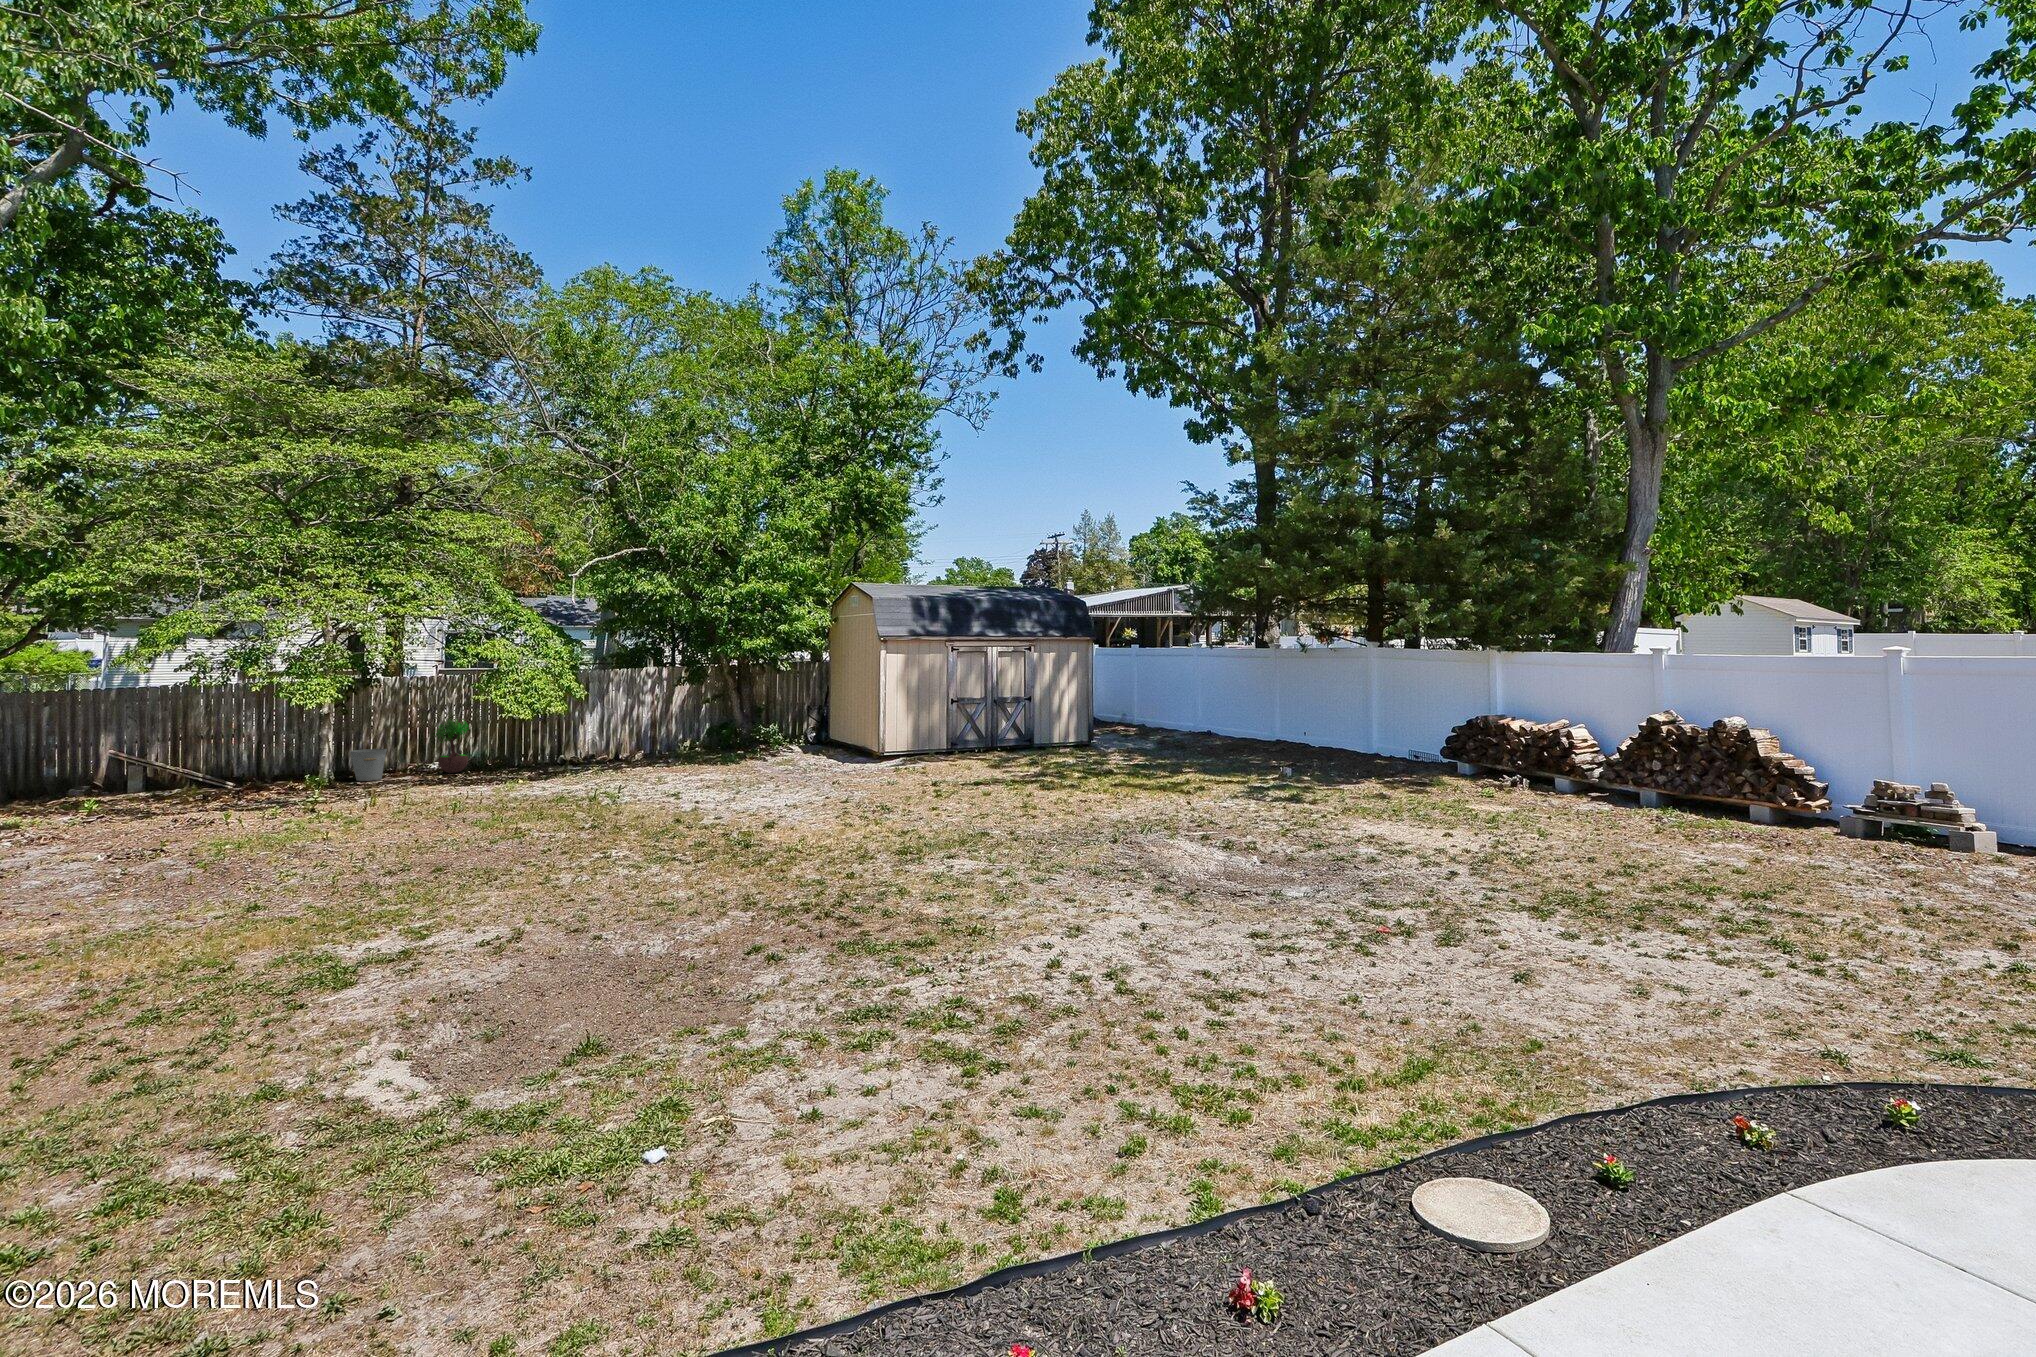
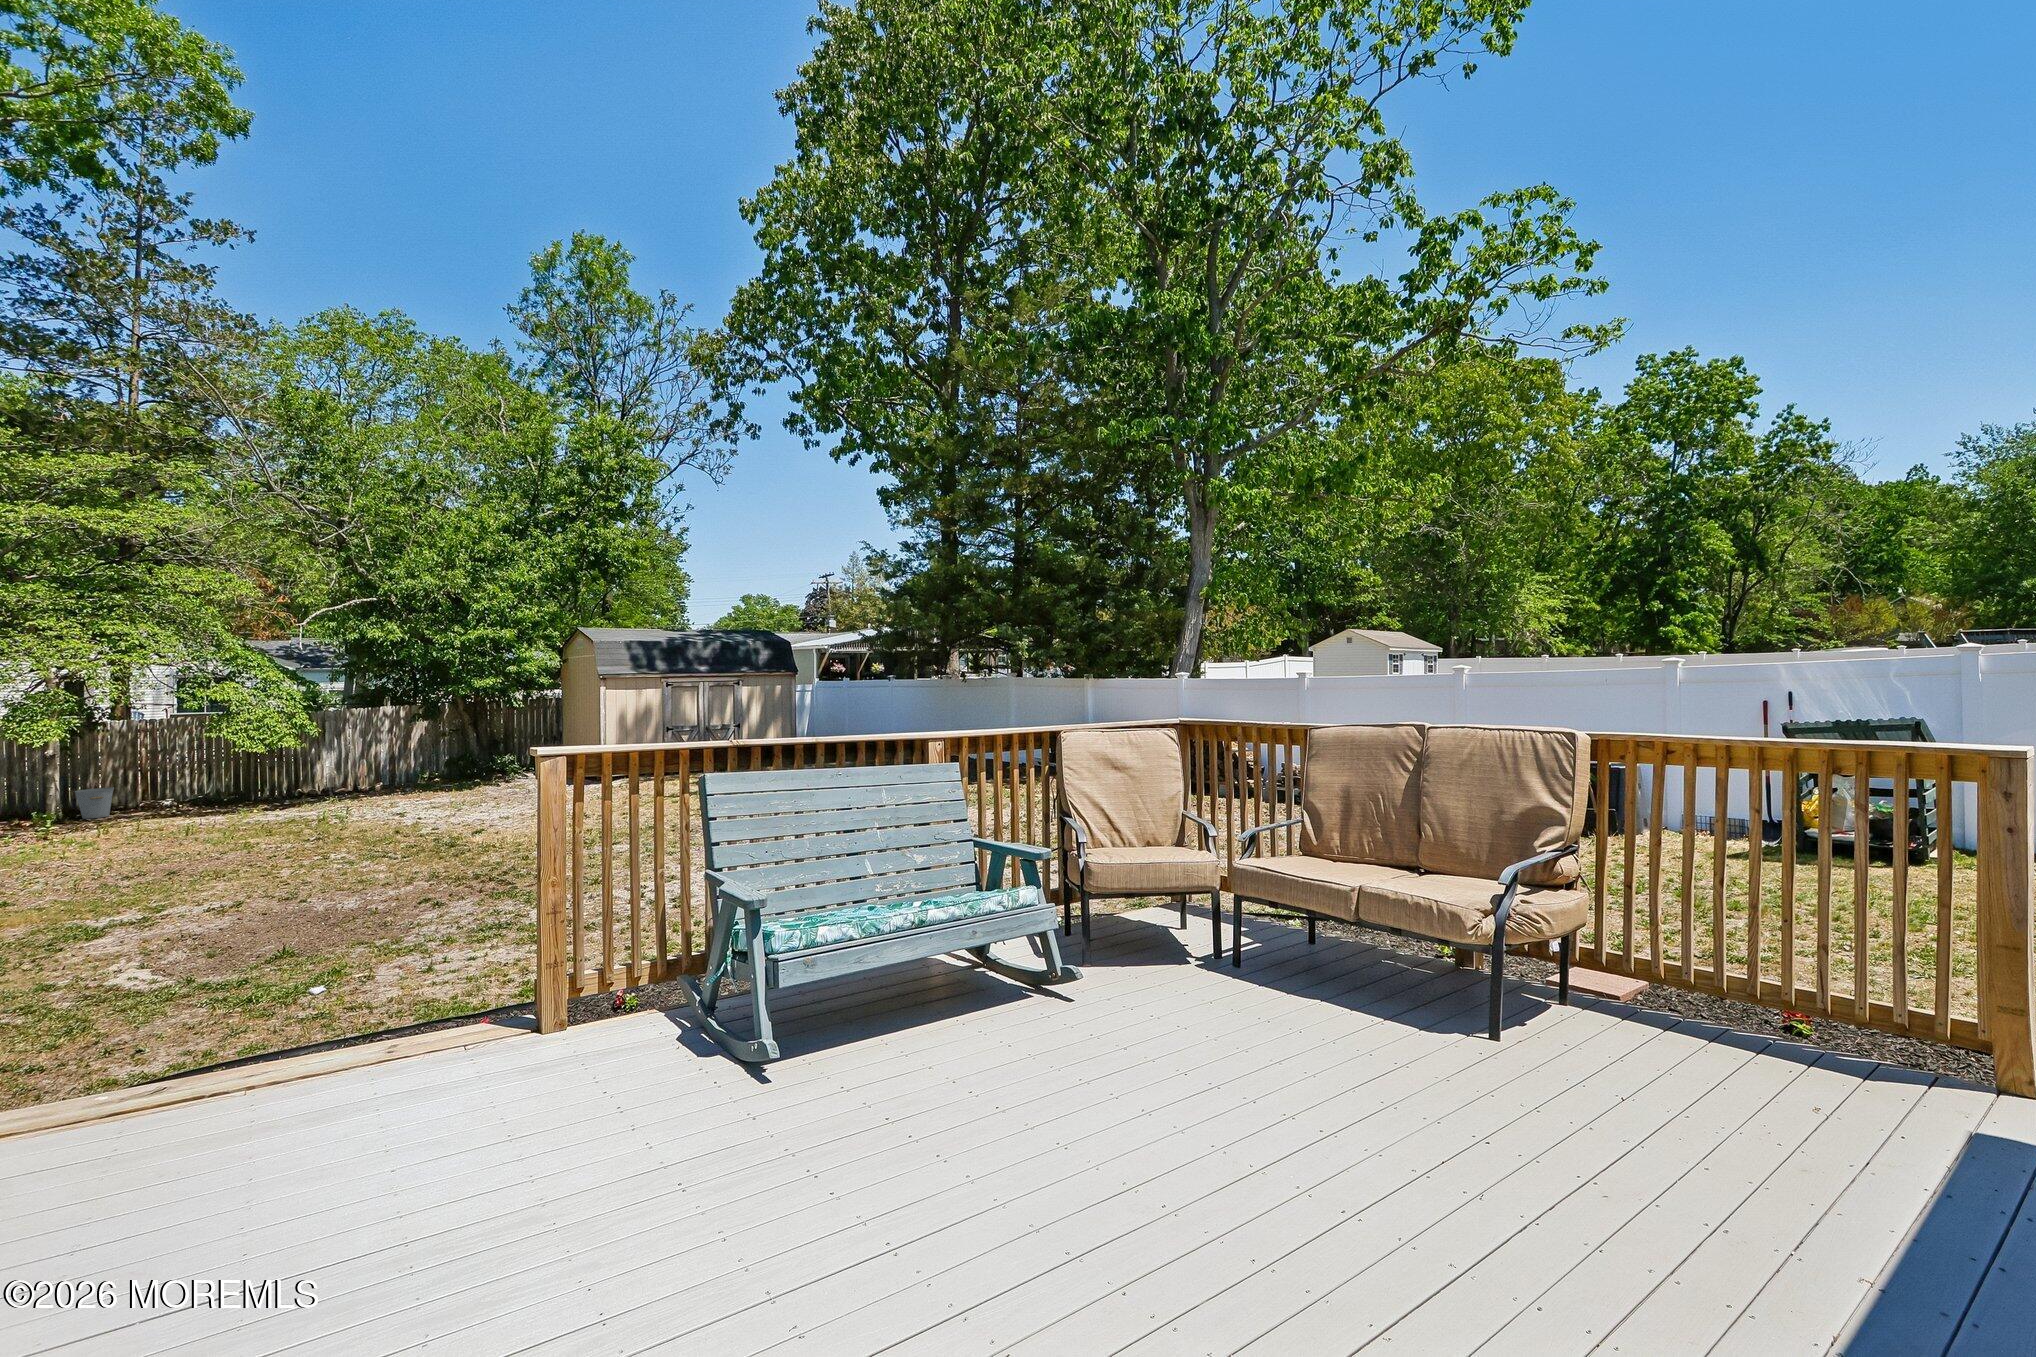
potted tree: present [434,721,468,773] -> none [160,754,202,808]

